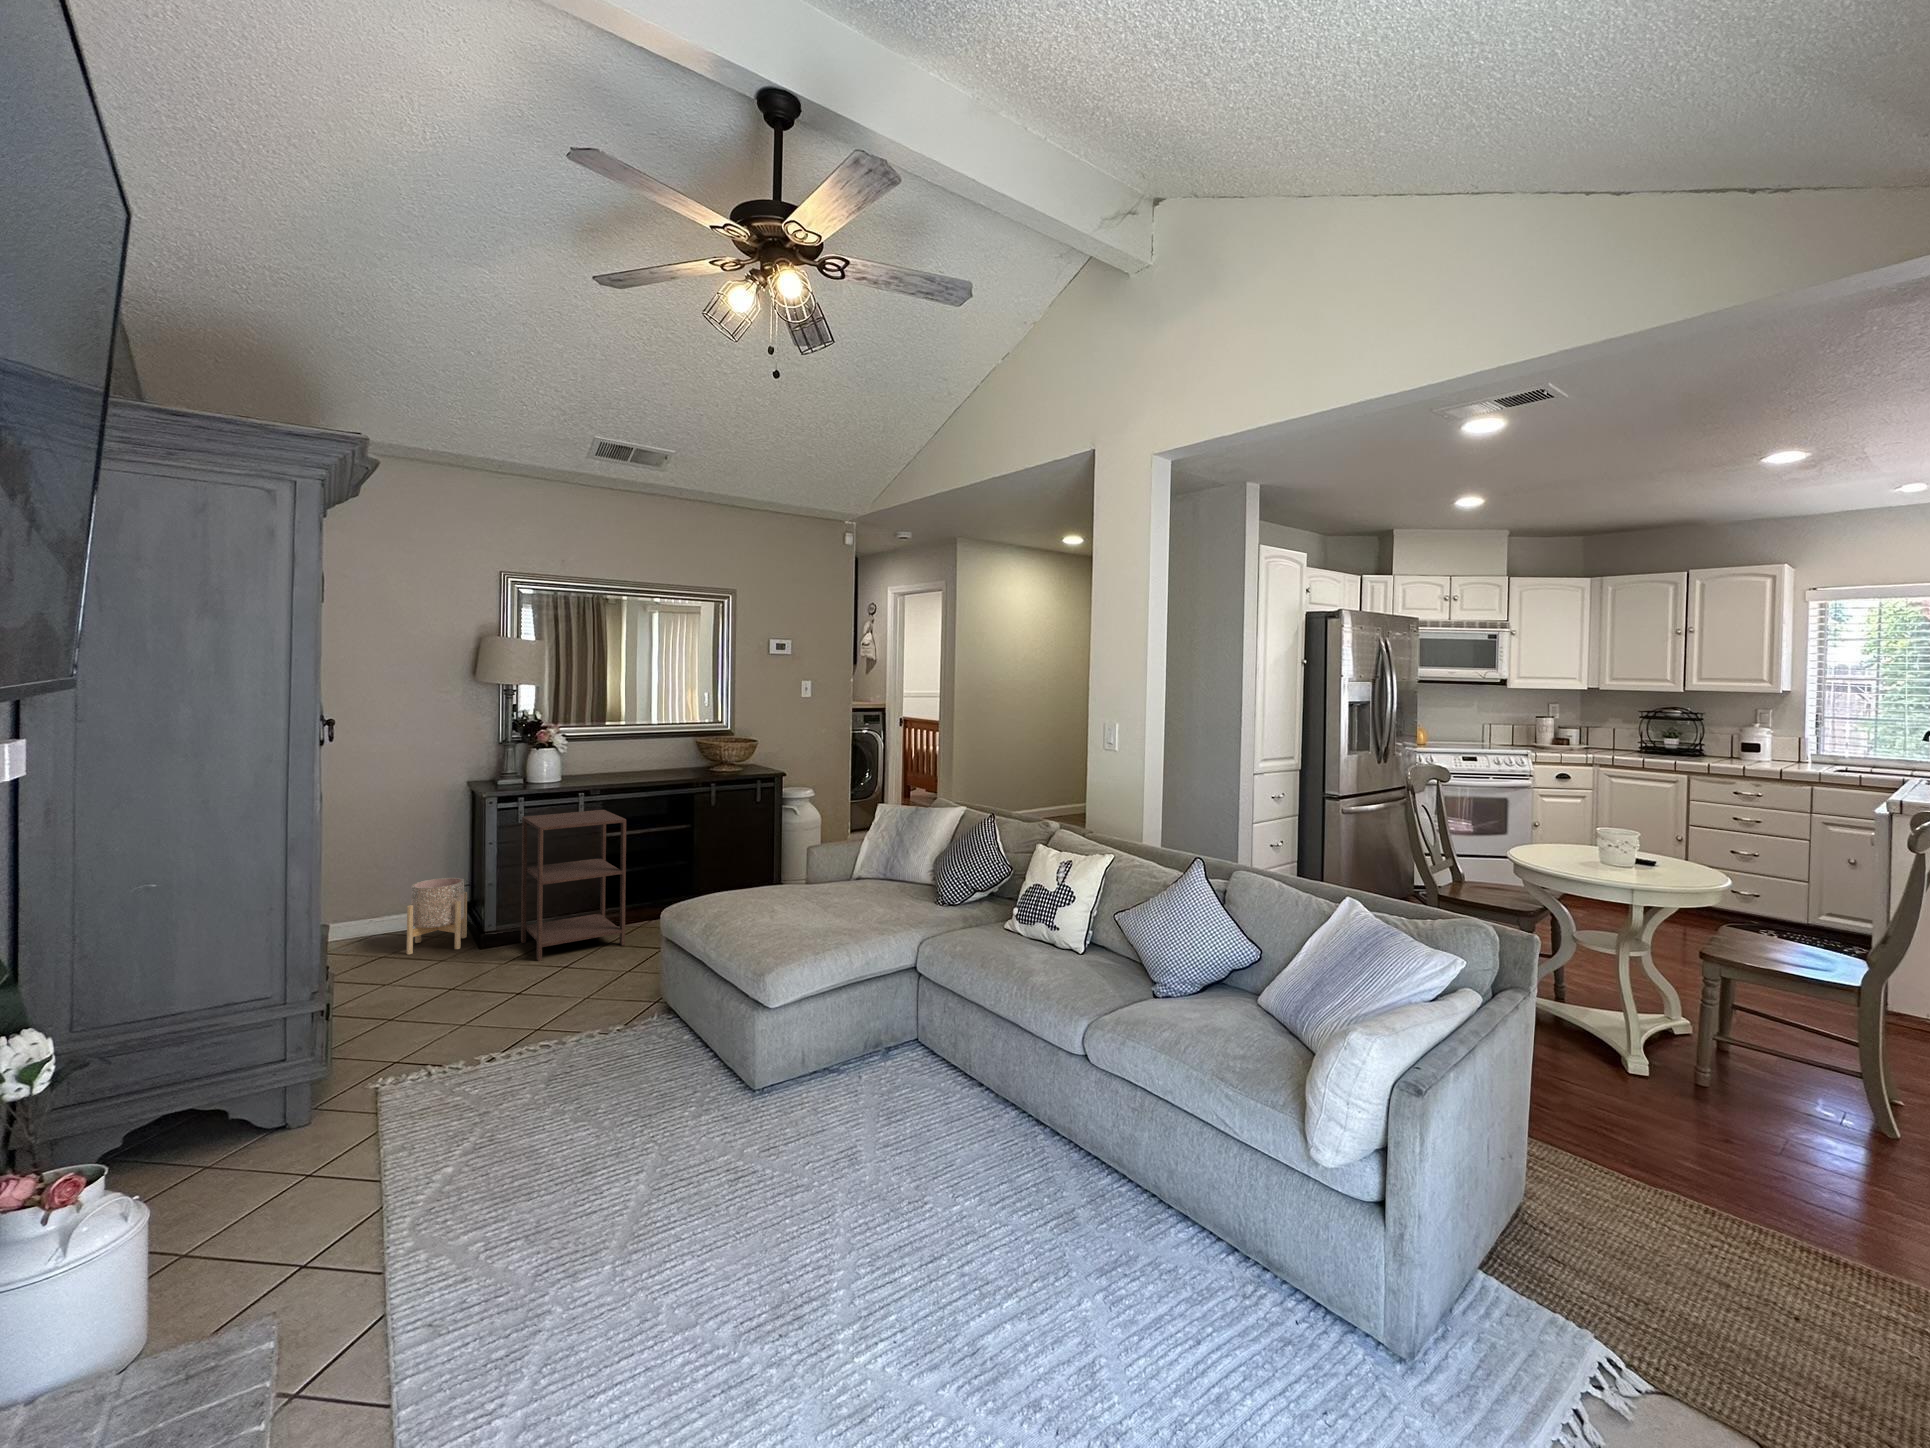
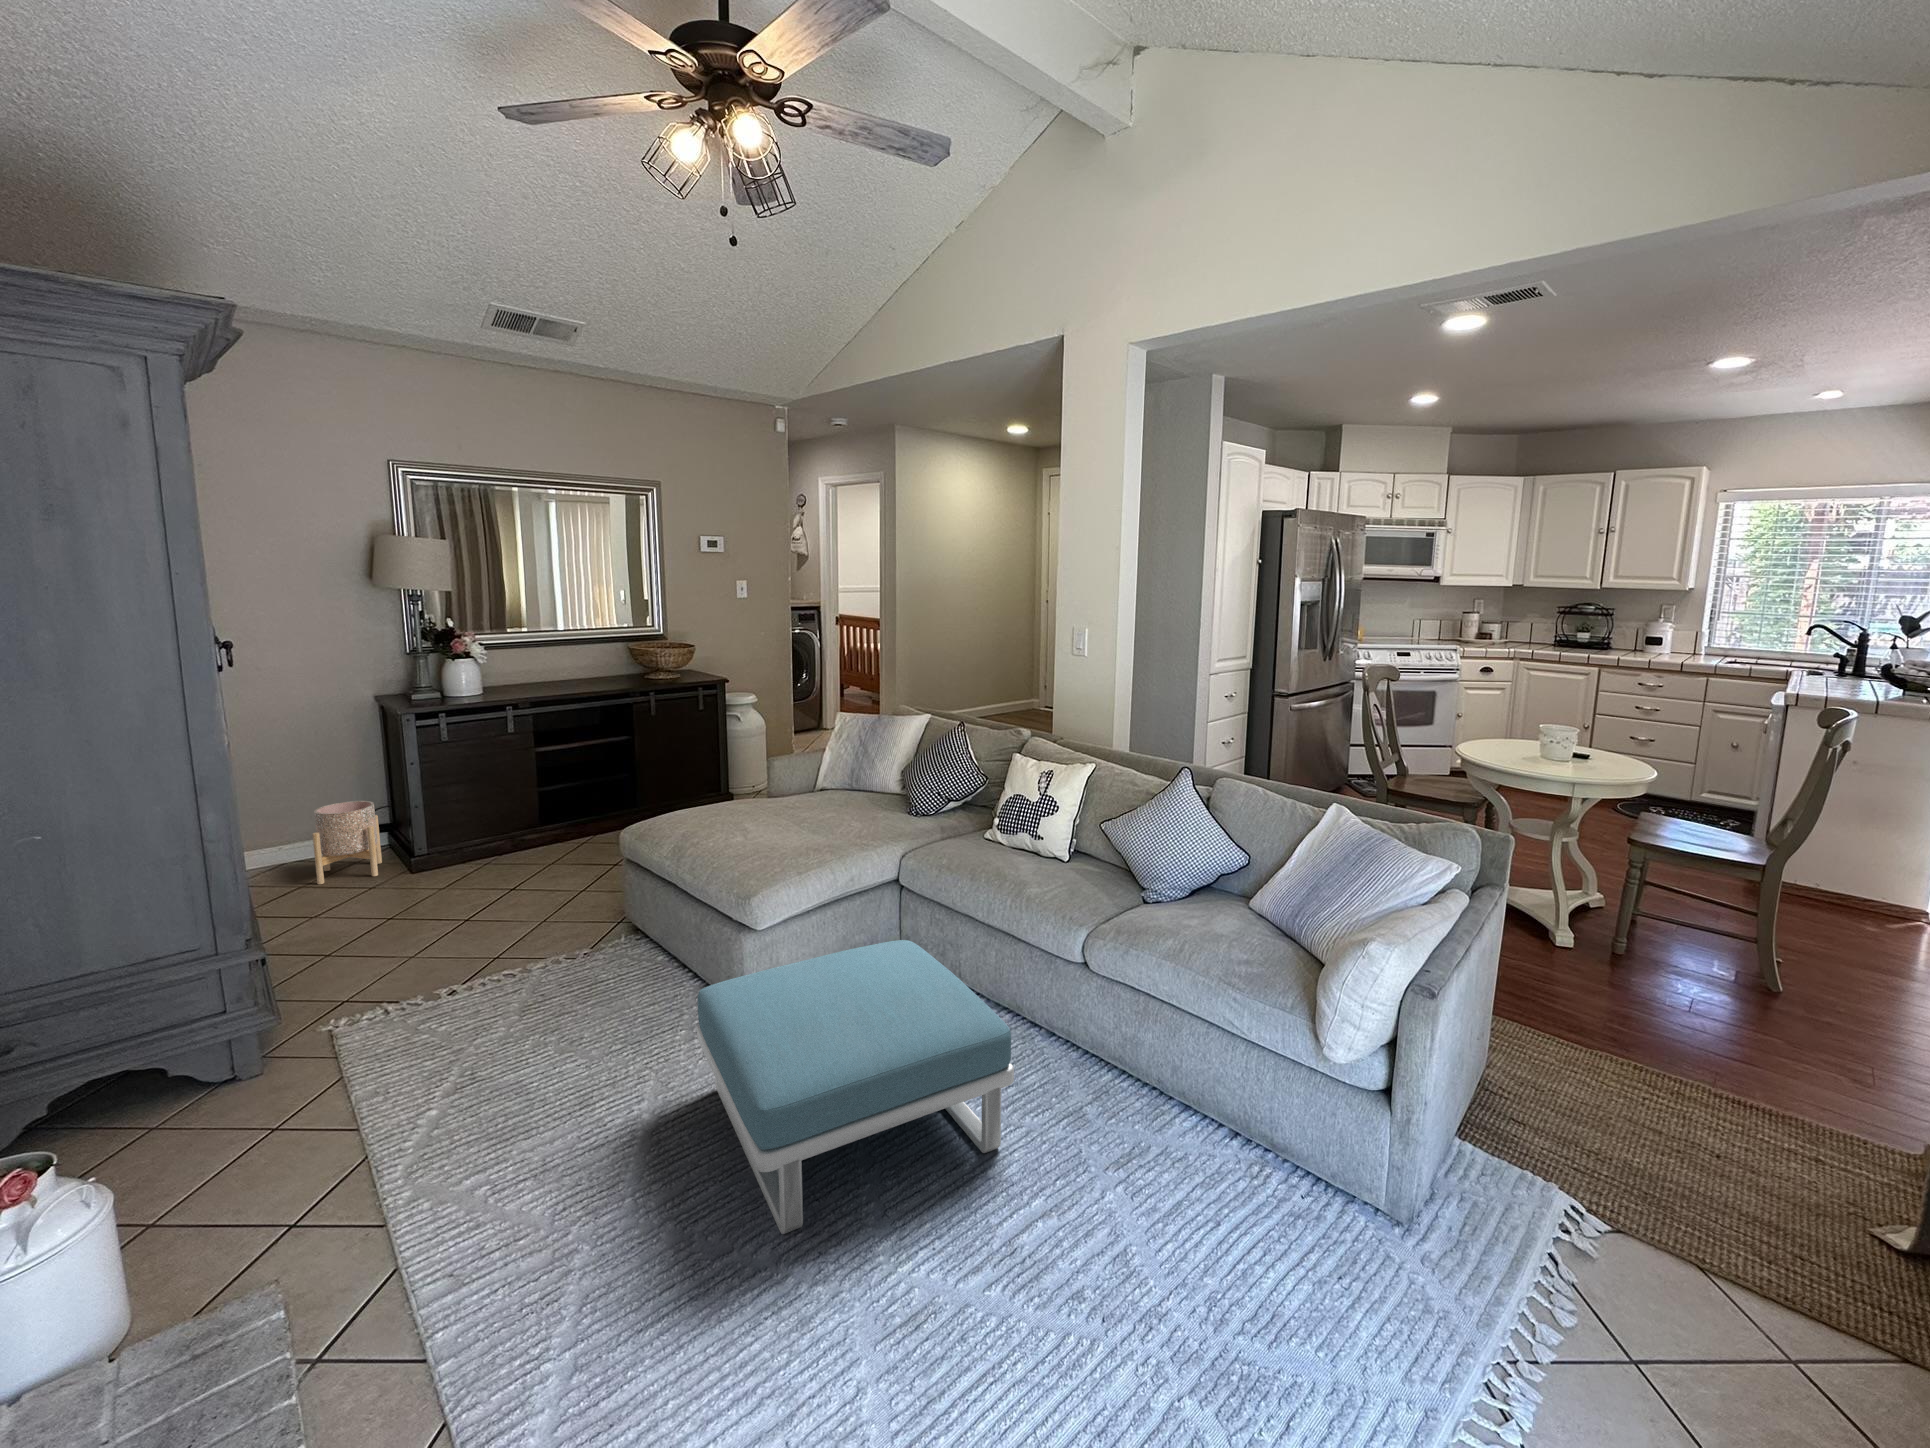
side table: present [521,810,626,961] -> none [435,723,563,886]
footstool: none [699,1023,999,1314] -> present [697,940,1014,1234]

